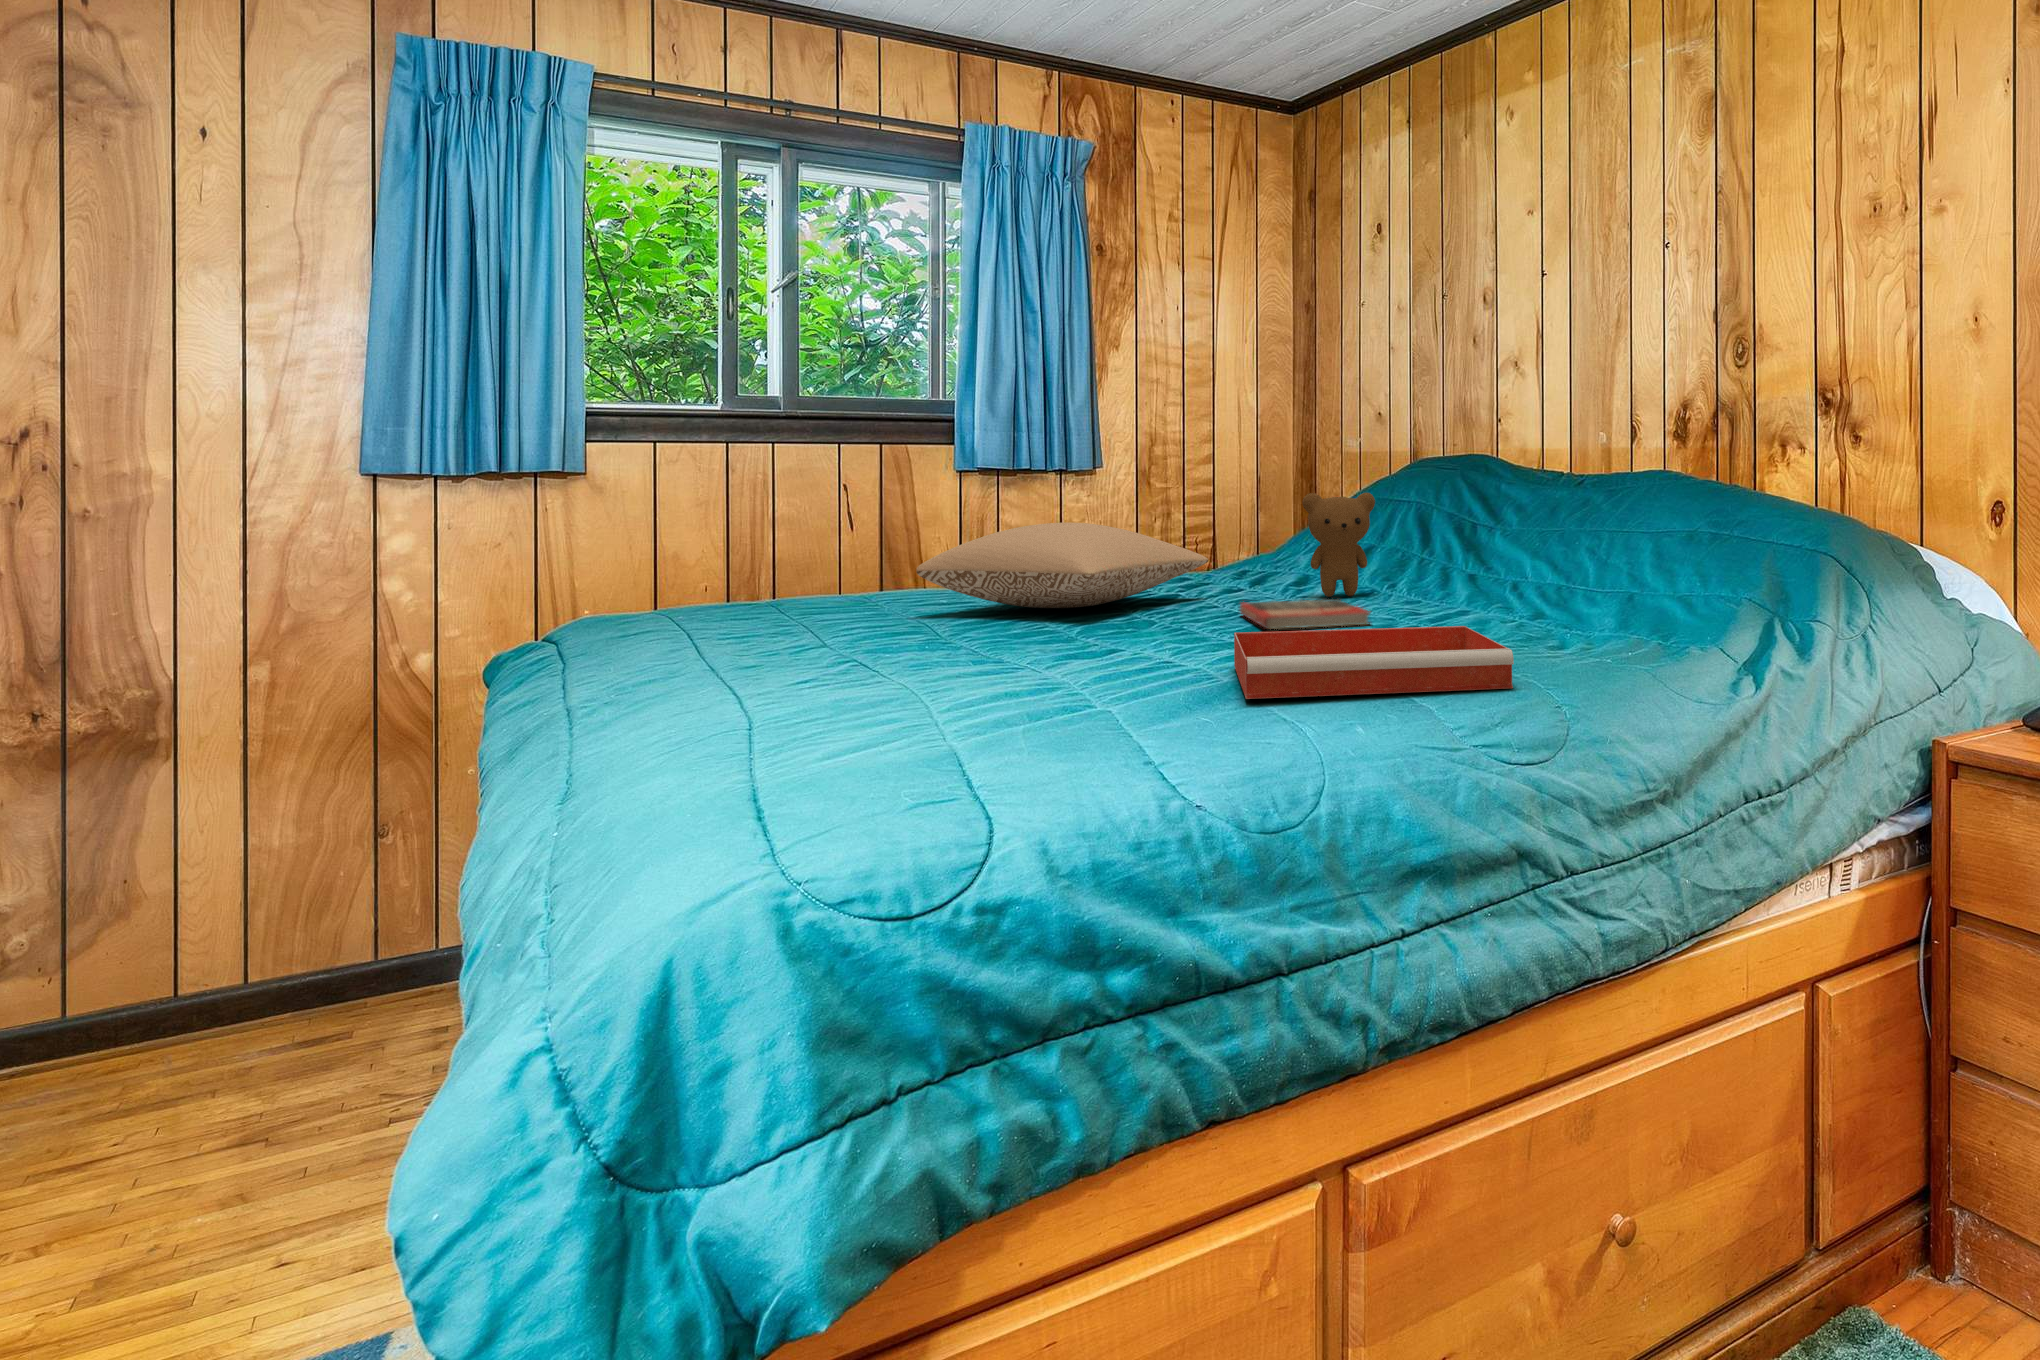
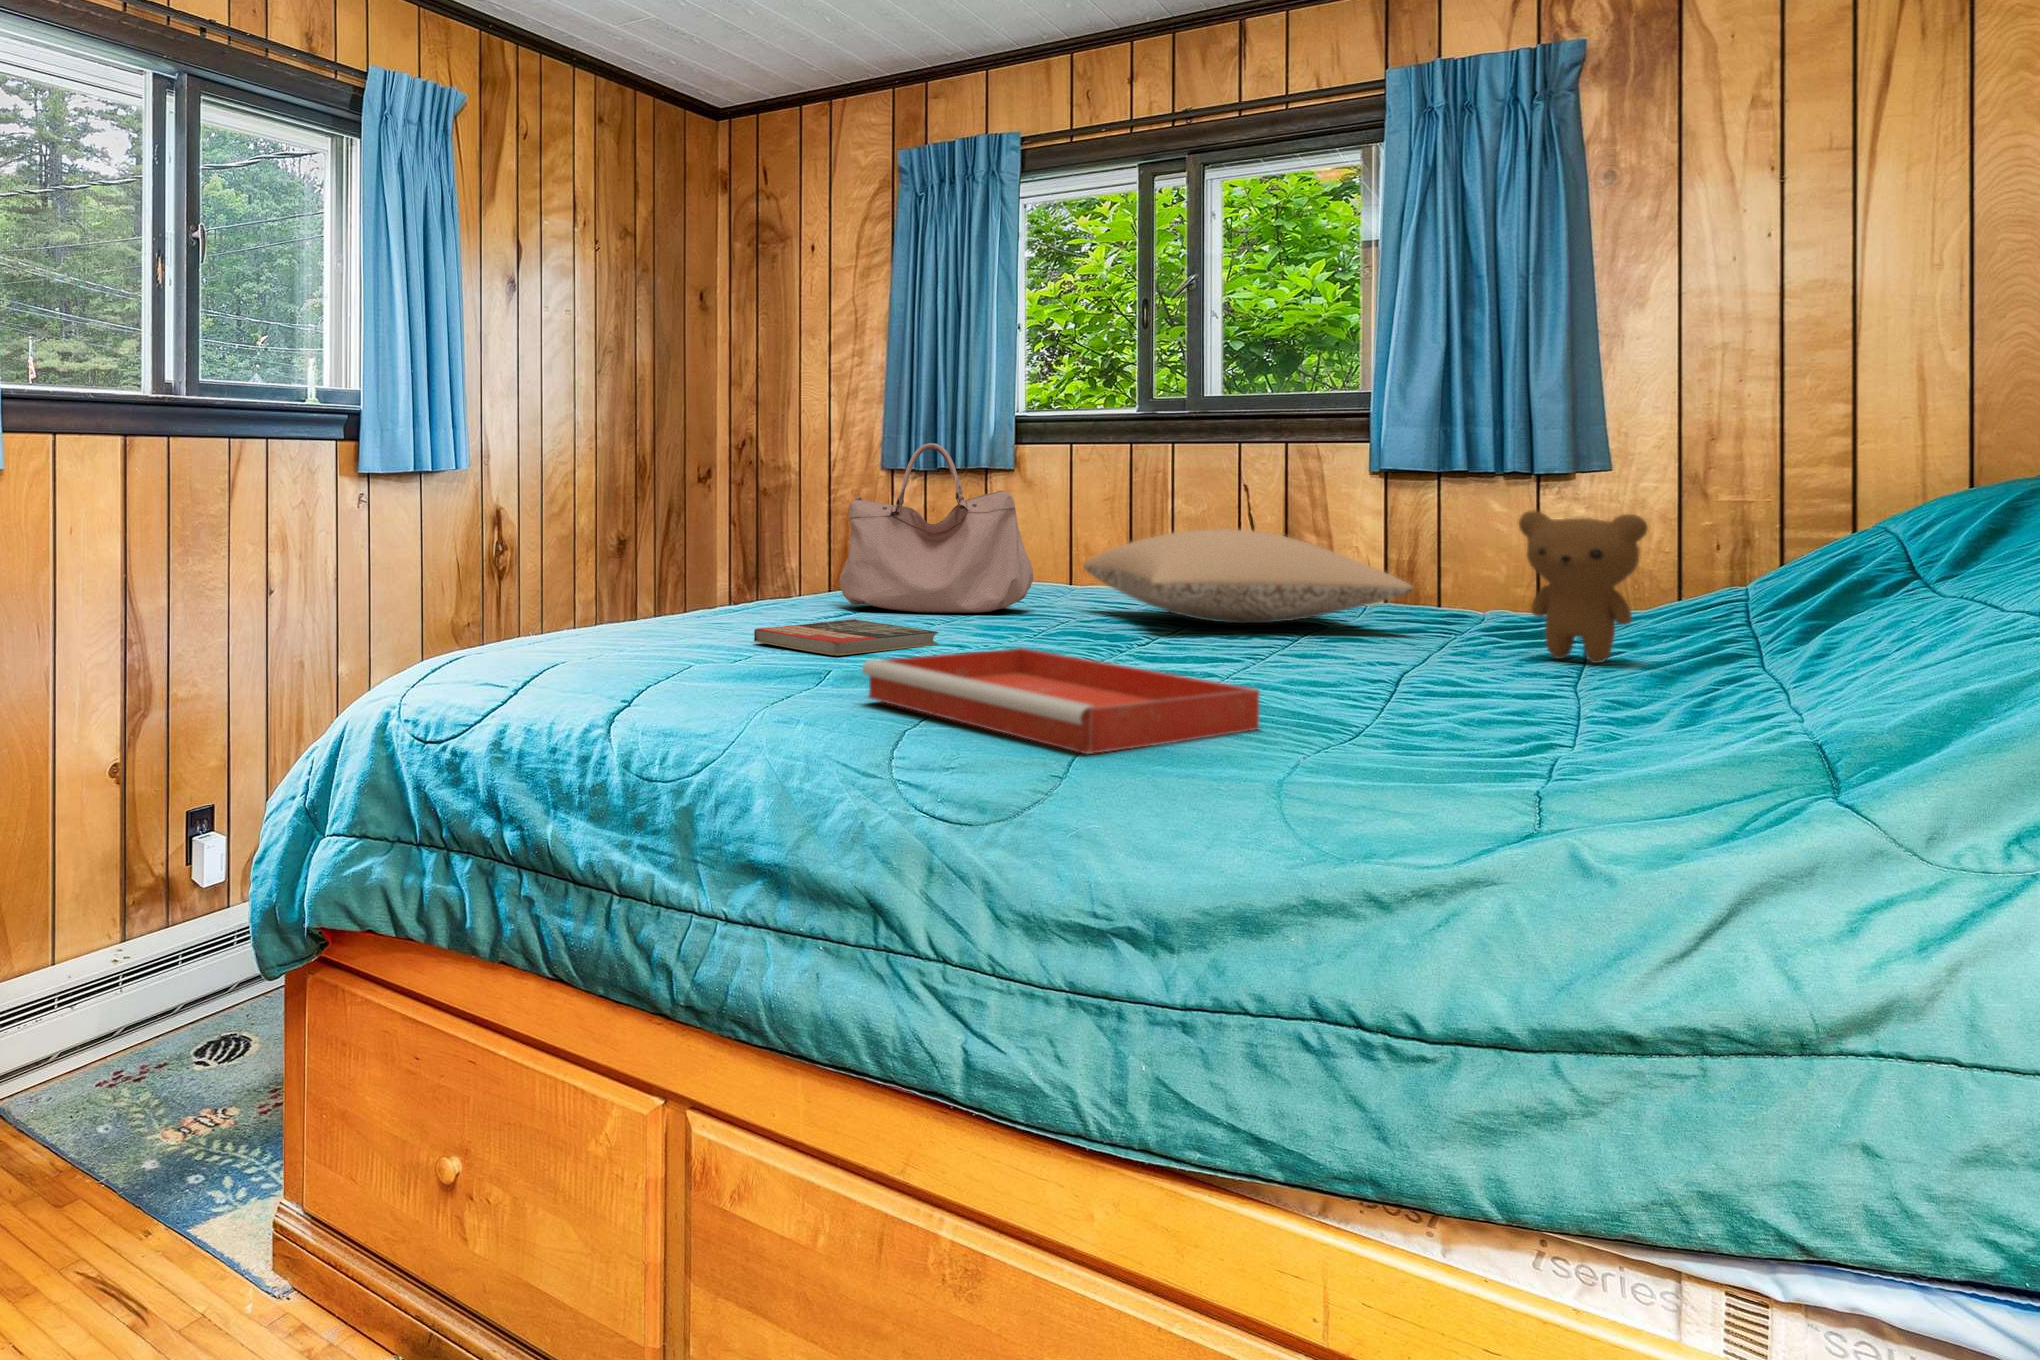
handbag: none [661,439,886,648] -> present [840,443,1033,613]
book: present [1240,599,1370,629] -> present [754,619,938,656]

